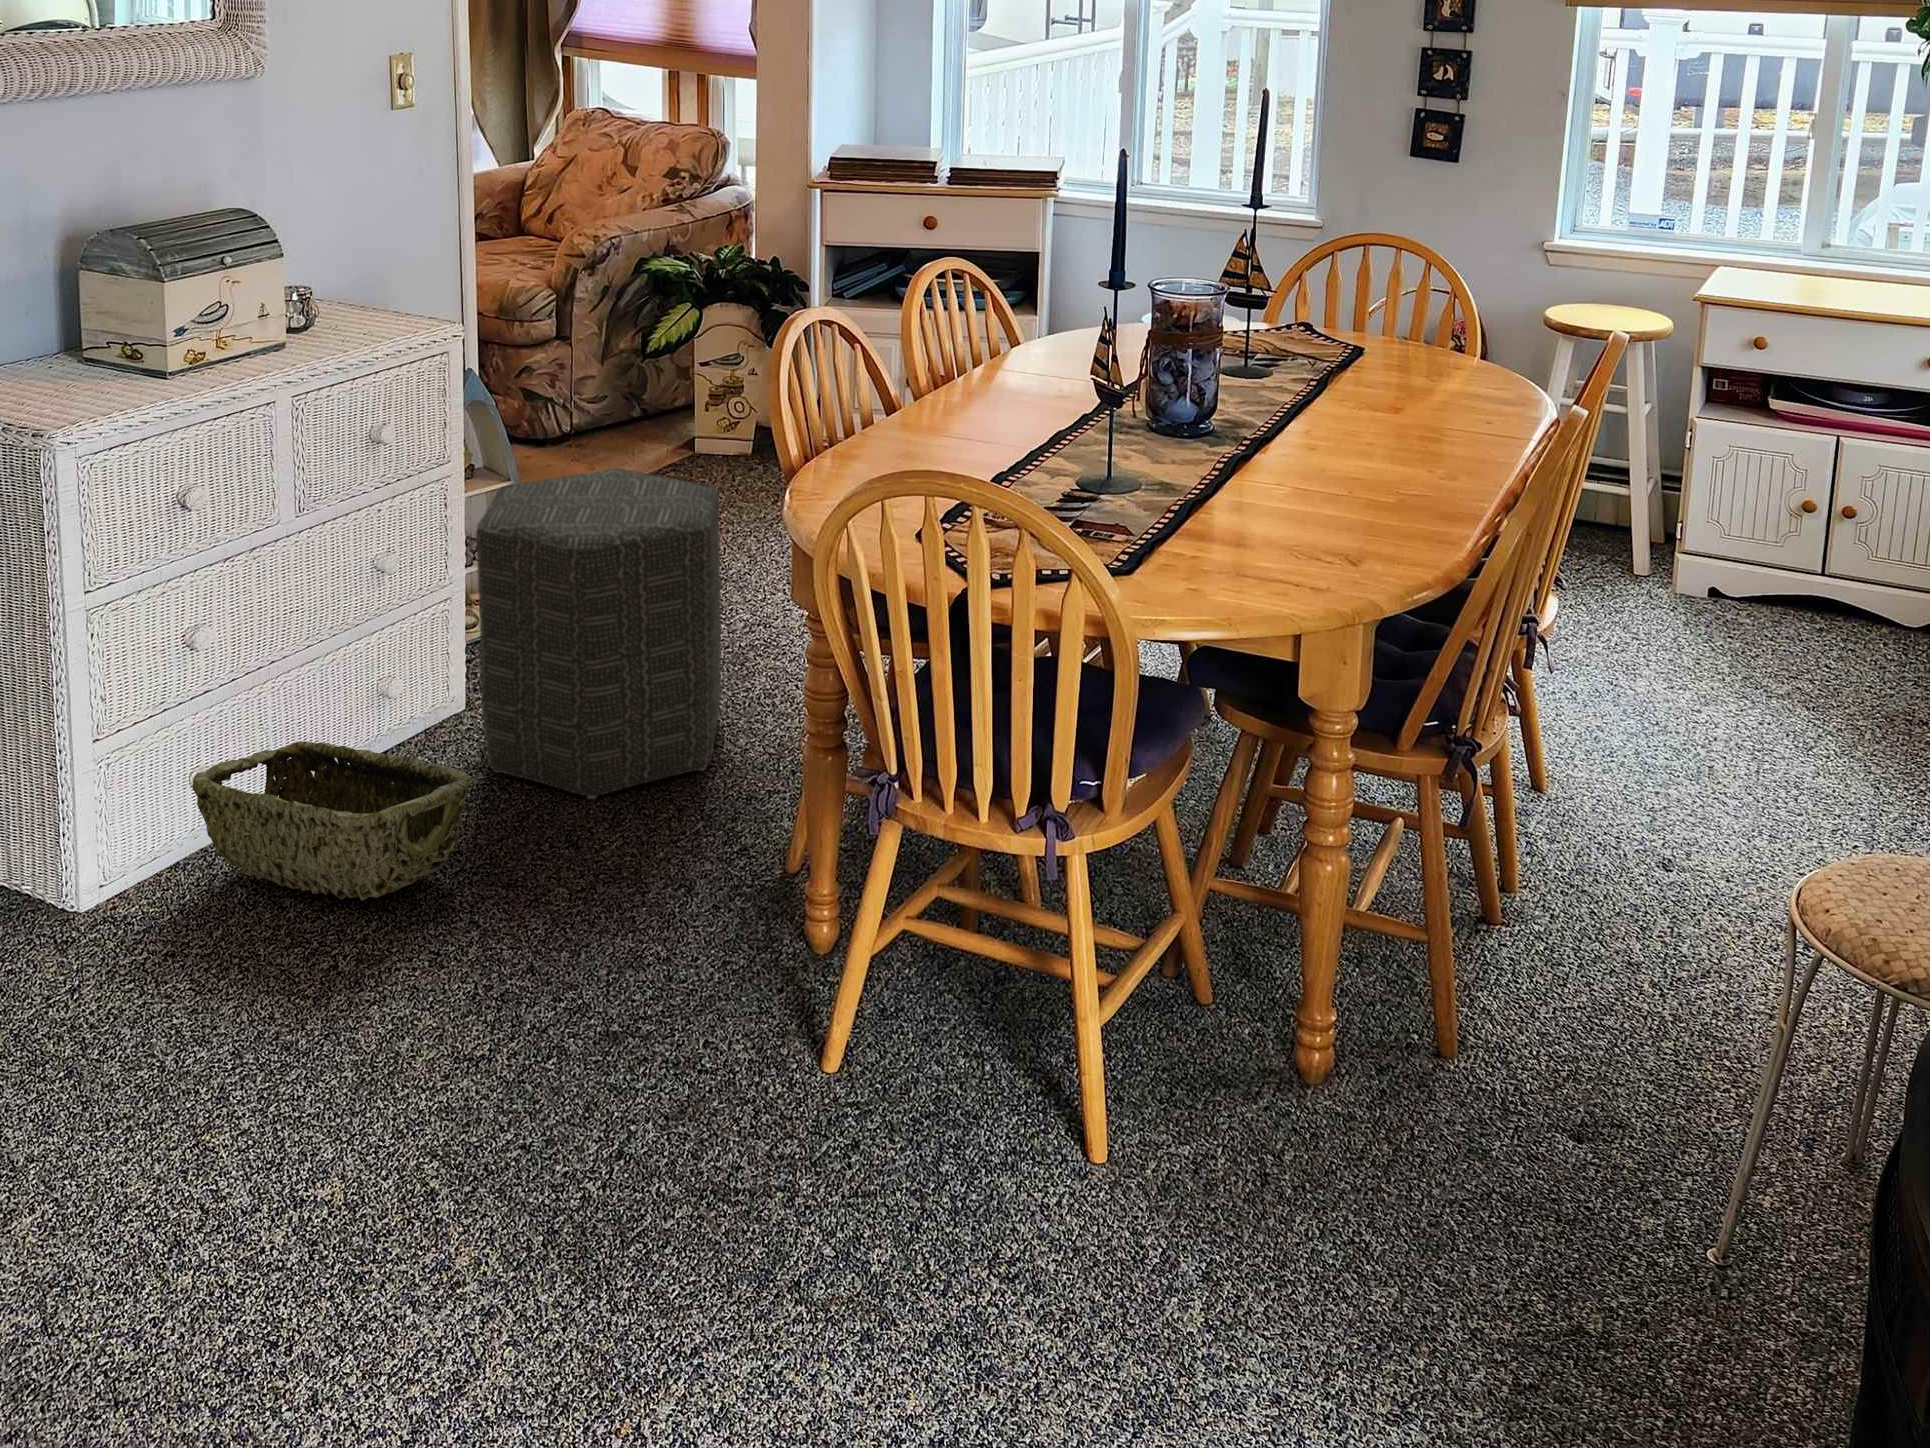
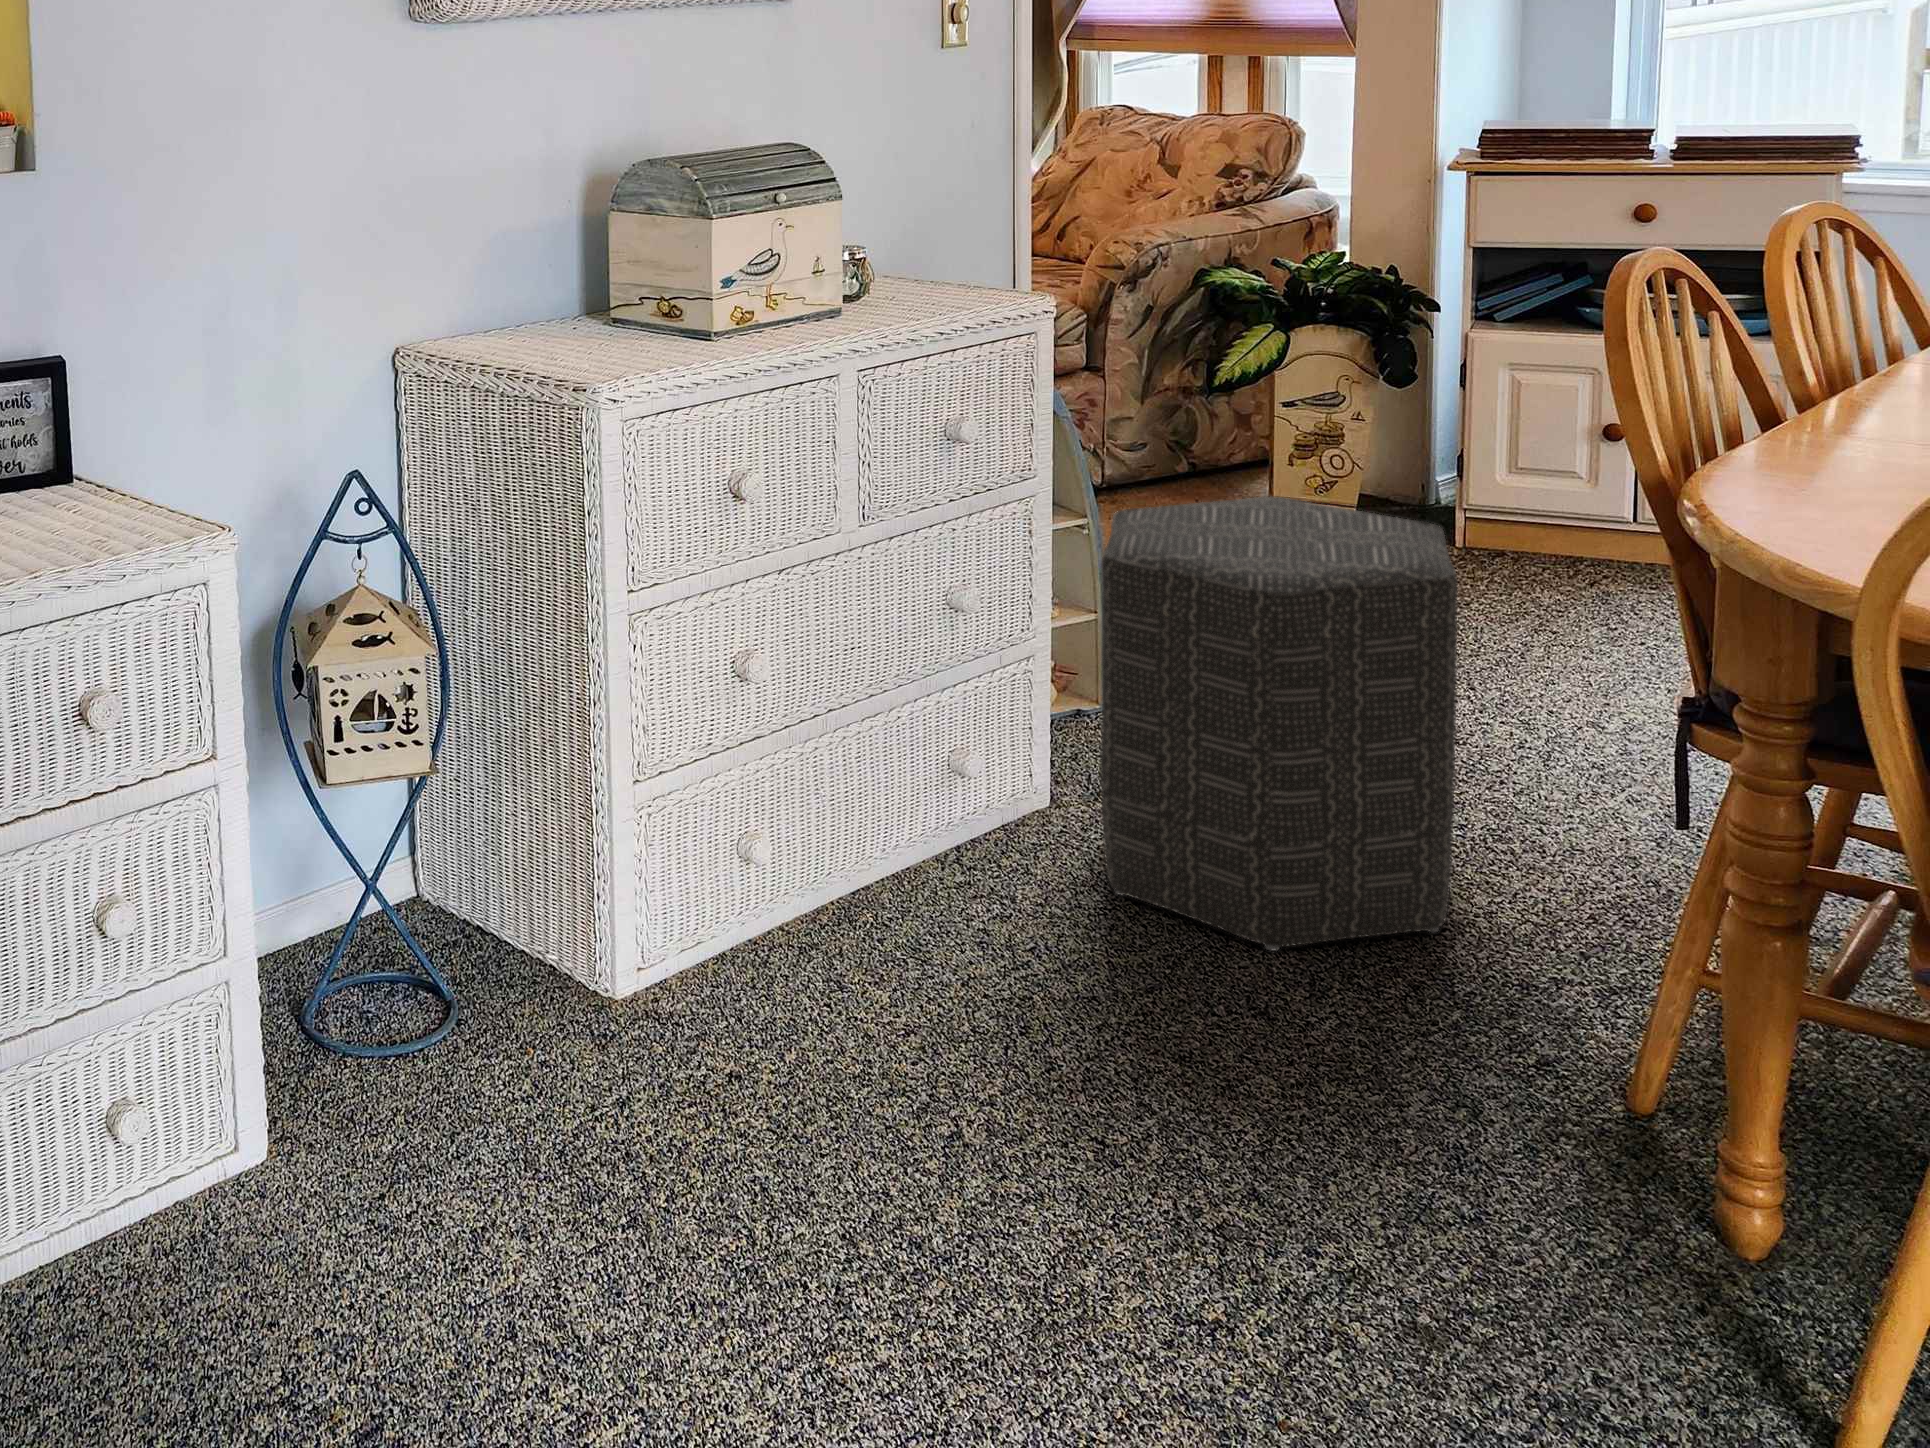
woven basket: present [192,741,470,901] -> none [750,819,1125,1048]

